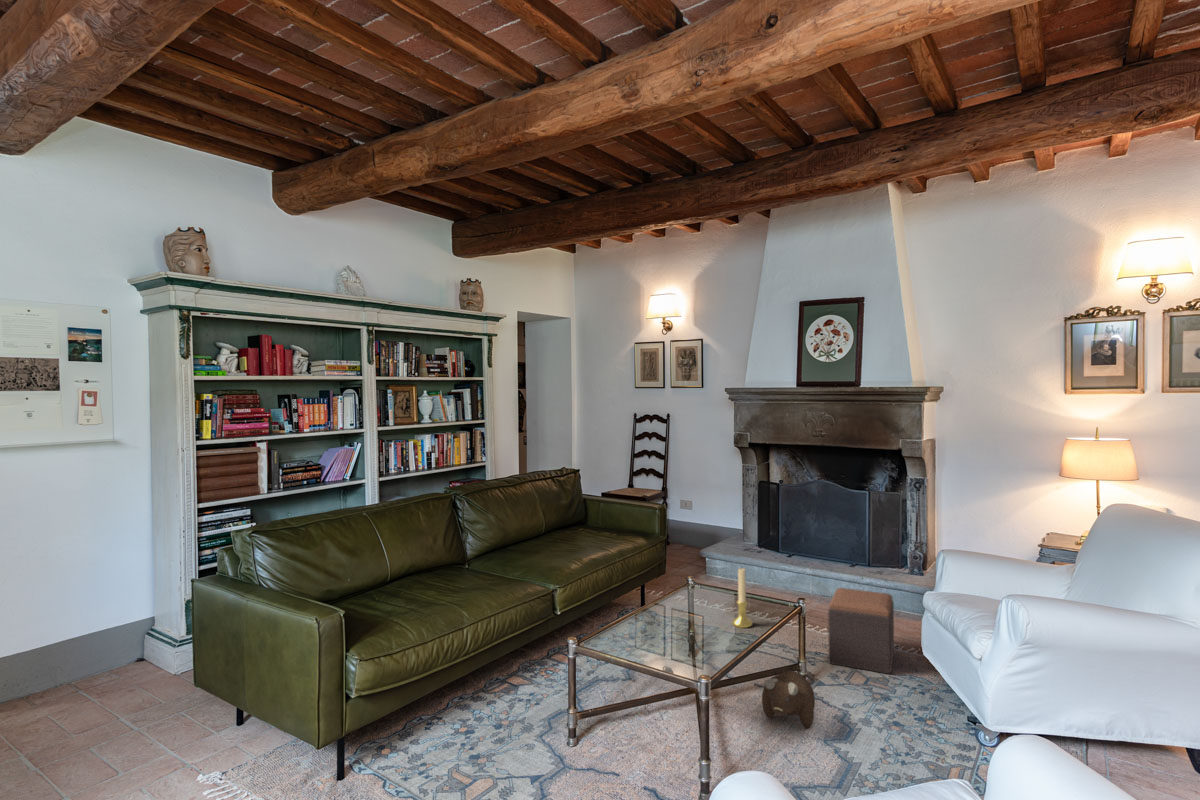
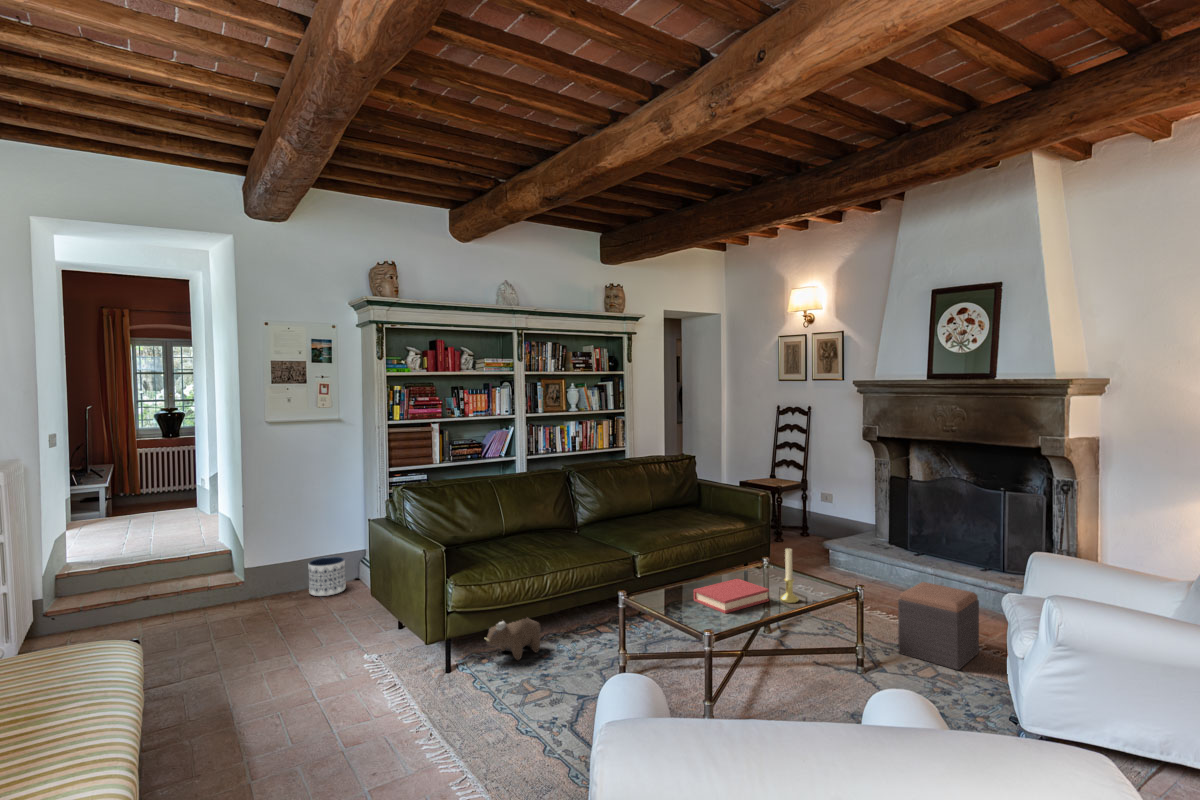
hardback book: none [648,606,725,650] -> present [694,579,769,613]
planter: none [67,631,128,692] -> present [309,557,346,596]
plush toy: present [762,671,815,729] -> present [485,618,541,660]

